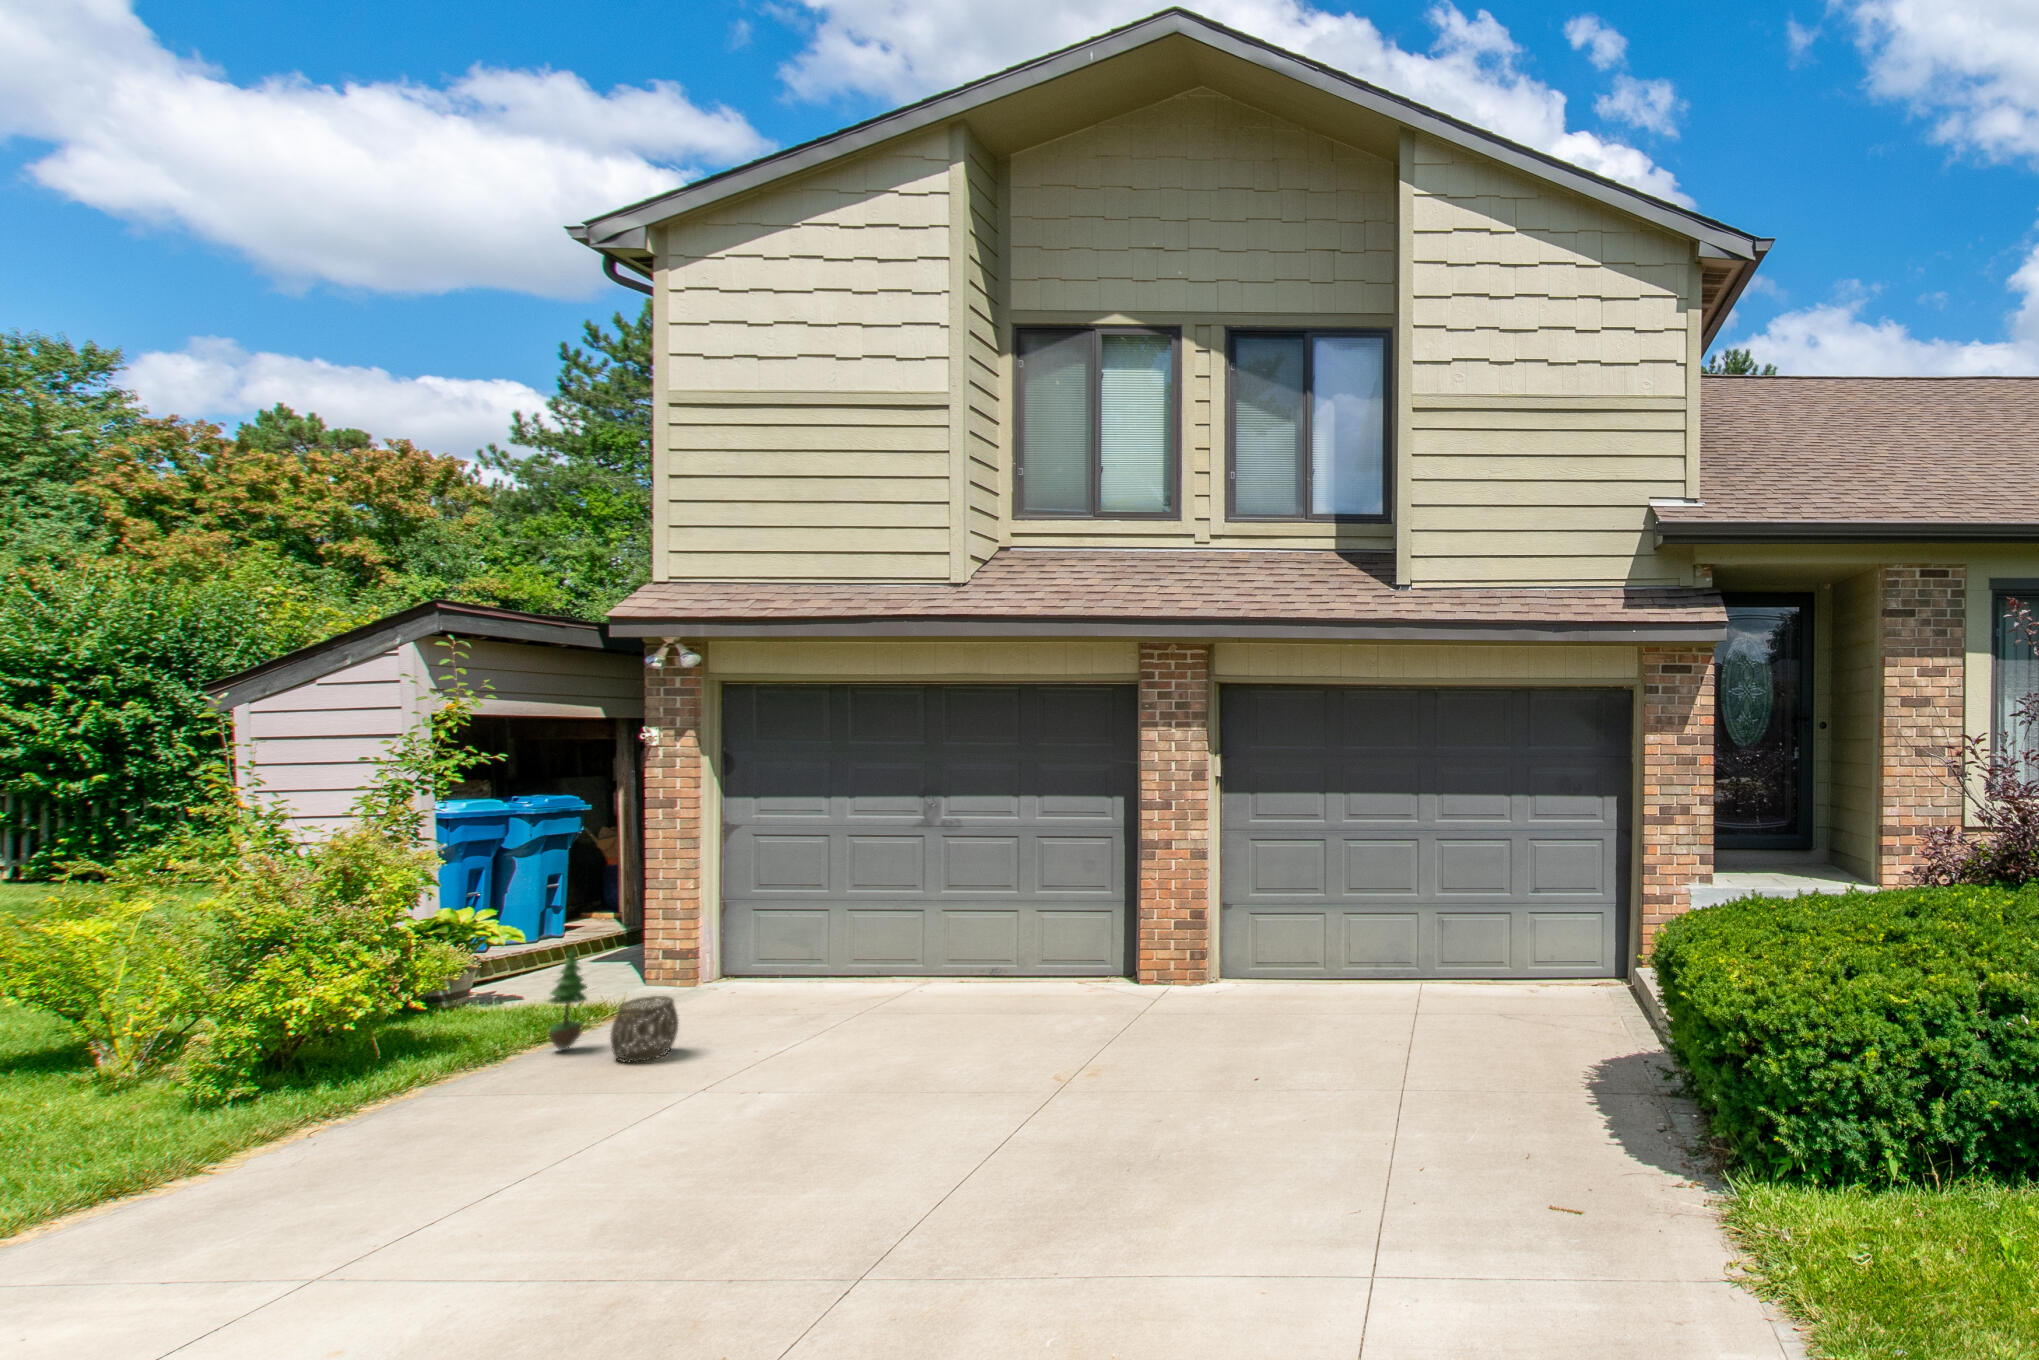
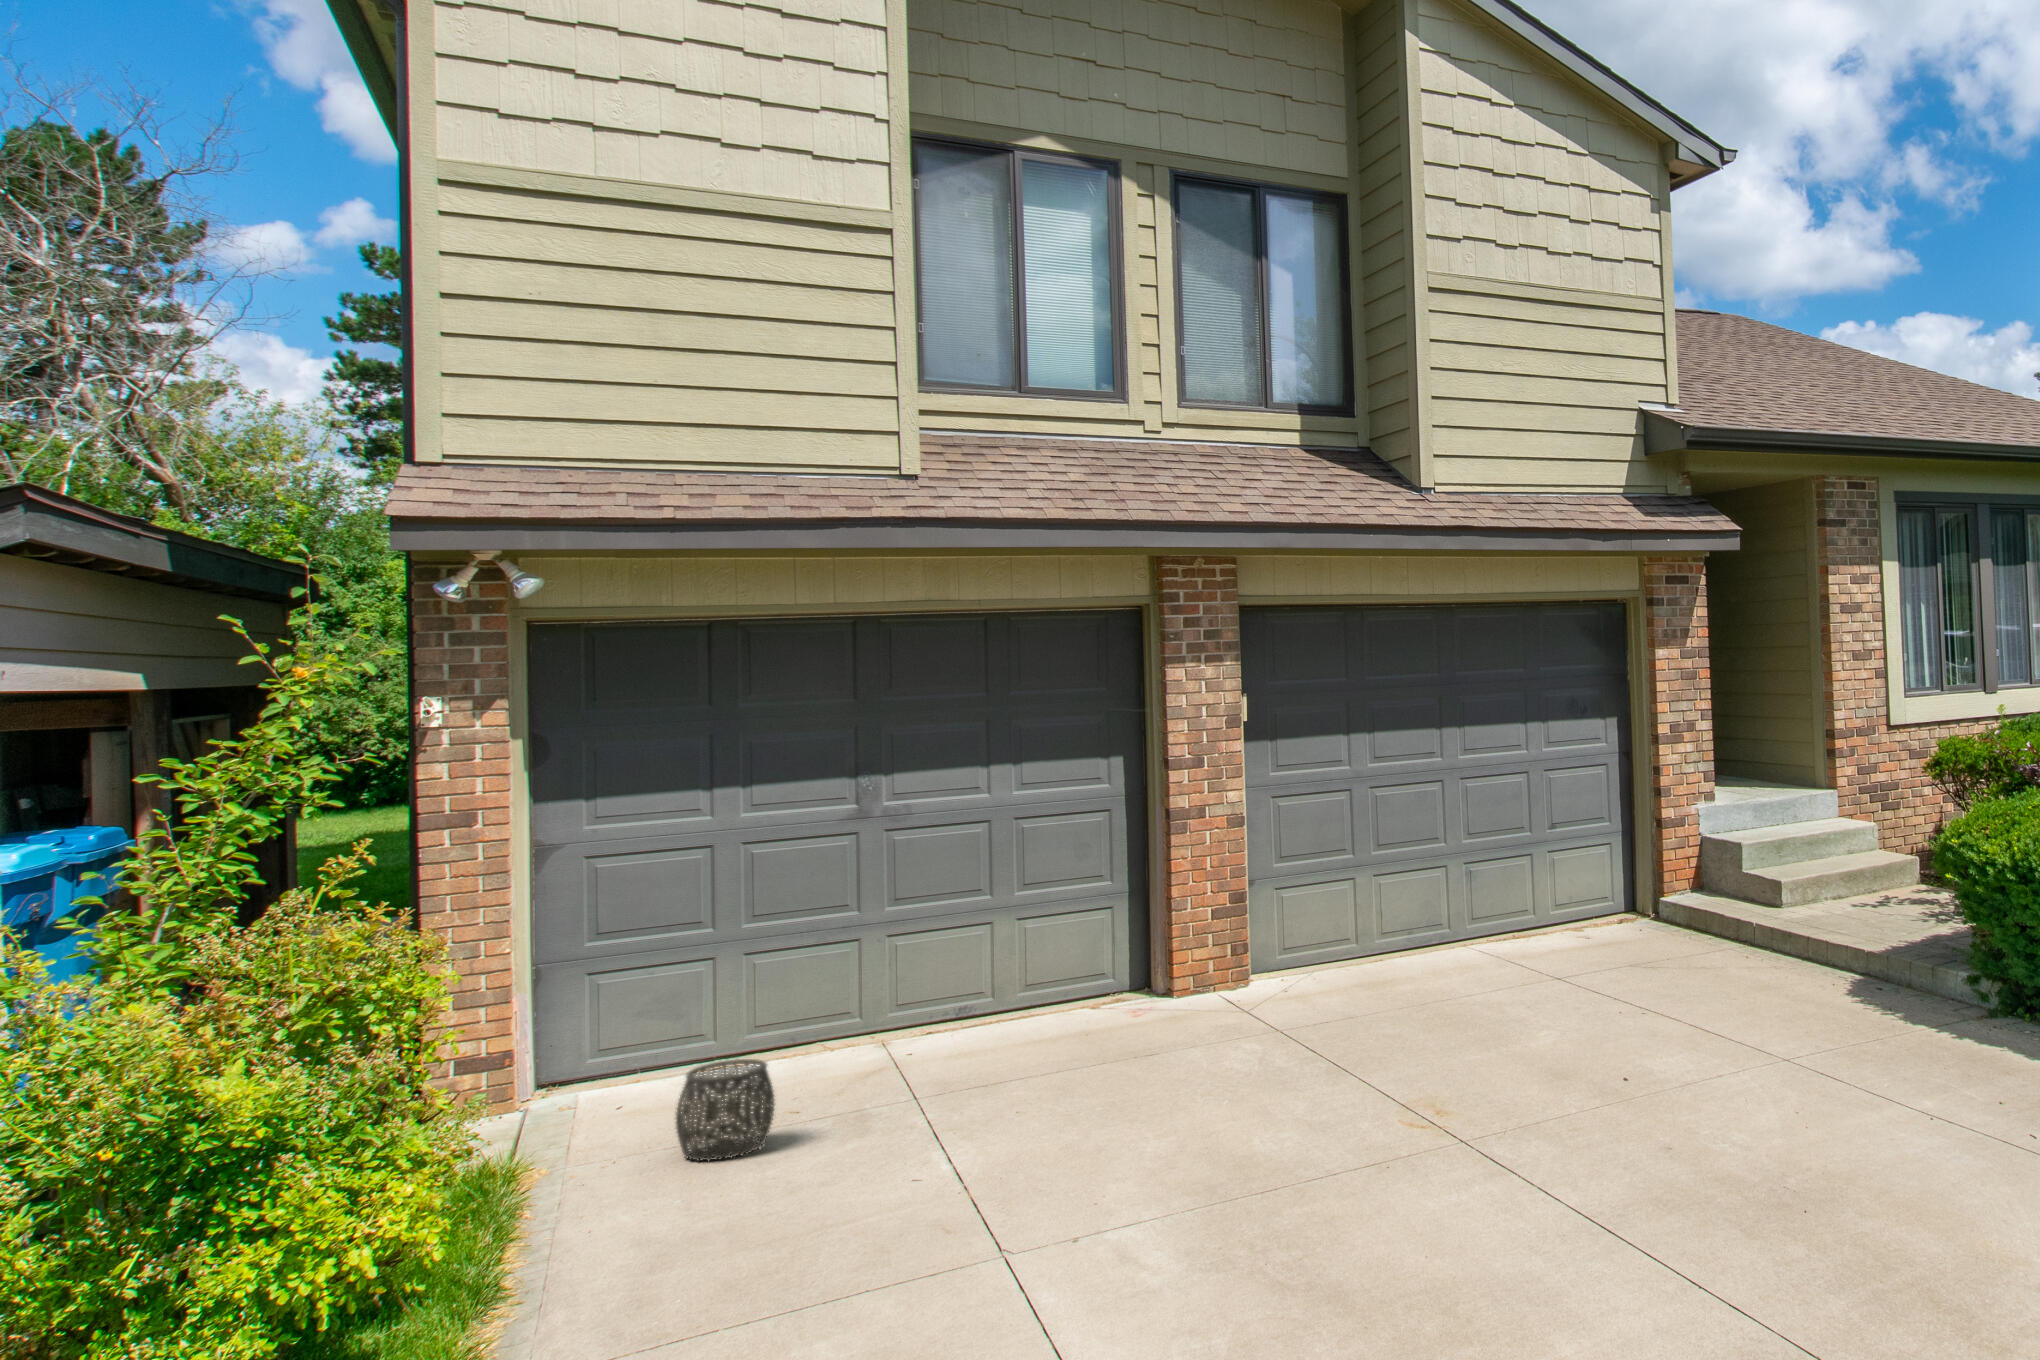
potted tree: present [549,949,587,1050] -> none [530,1005,595,1176]

